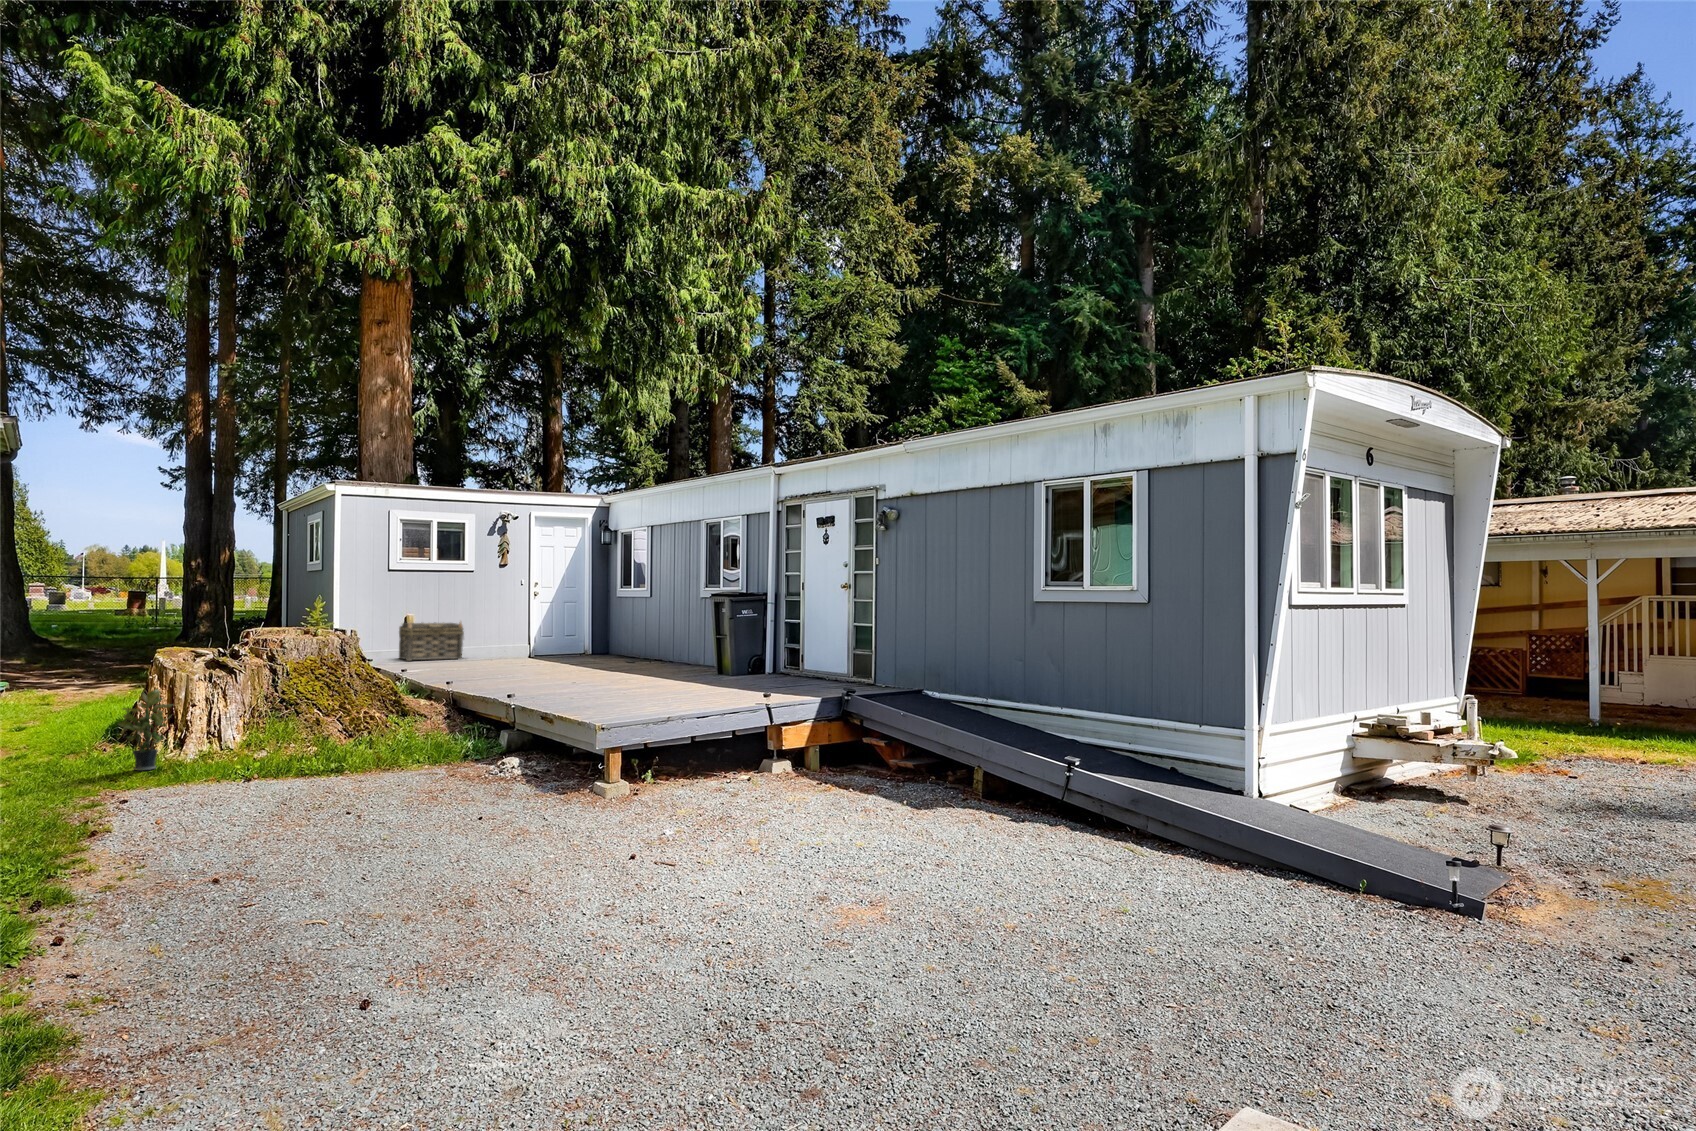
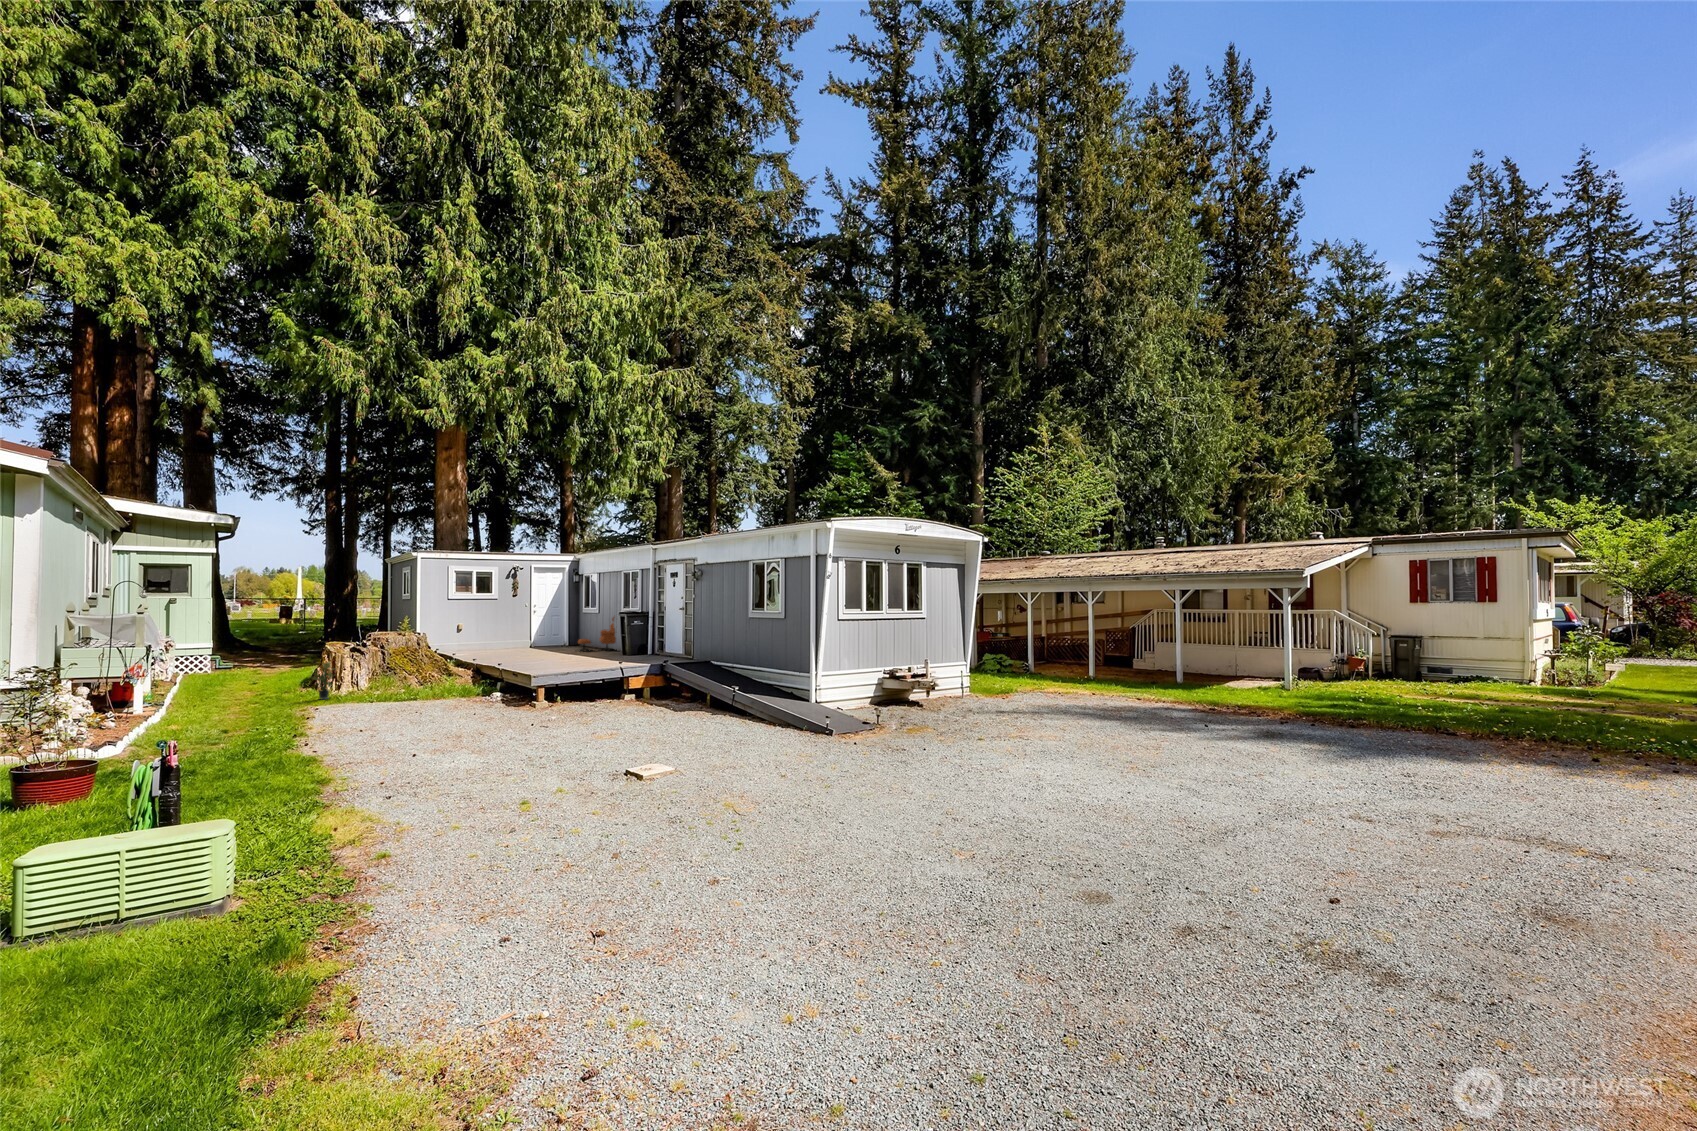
lounge chair: none [623,603,701,669] -> present [578,617,616,651]
basket: present [399,622,464,661] -> none [451,625,489,648]

